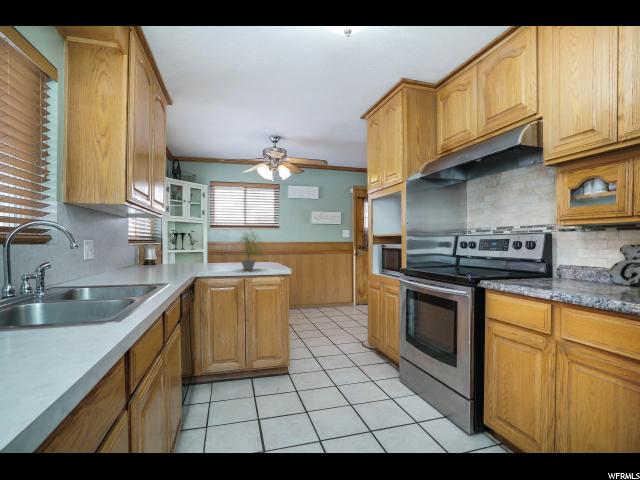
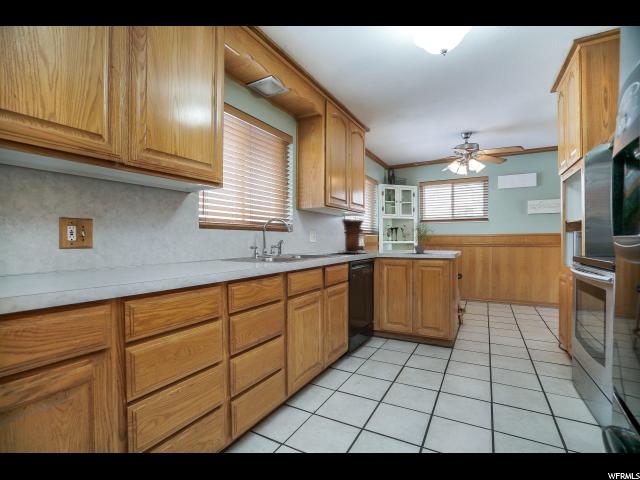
vase: none [121,224,187,276] -> present [340,219,363,253]

